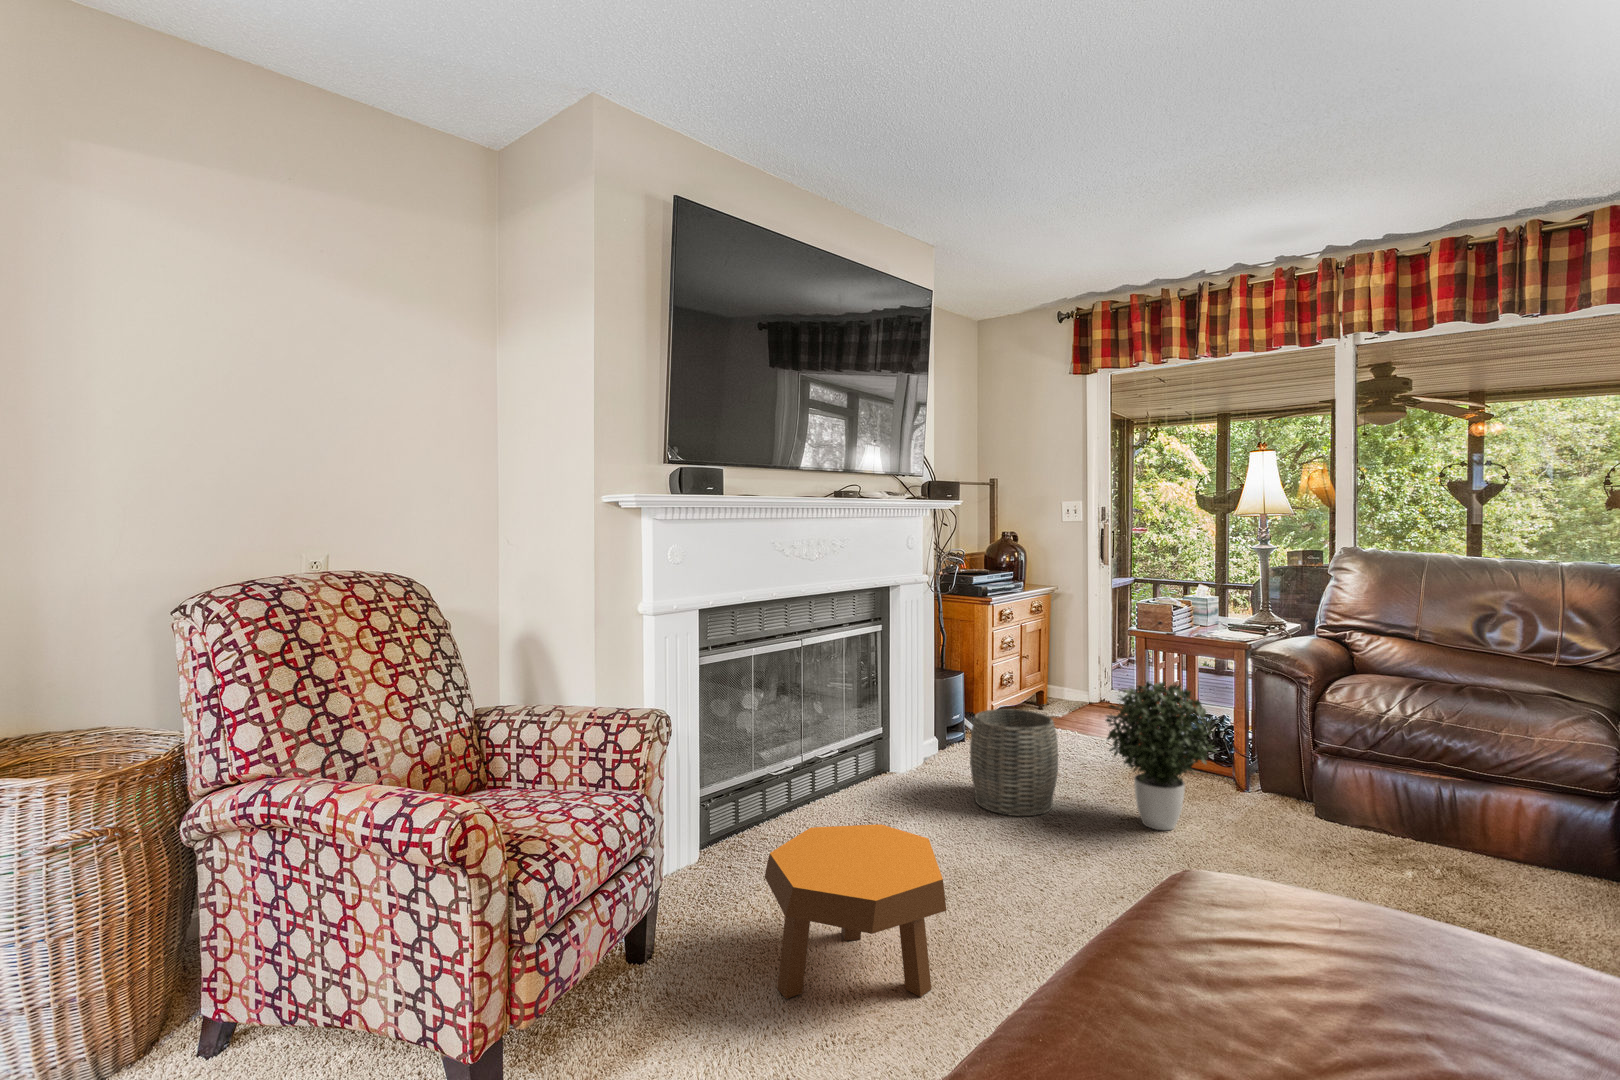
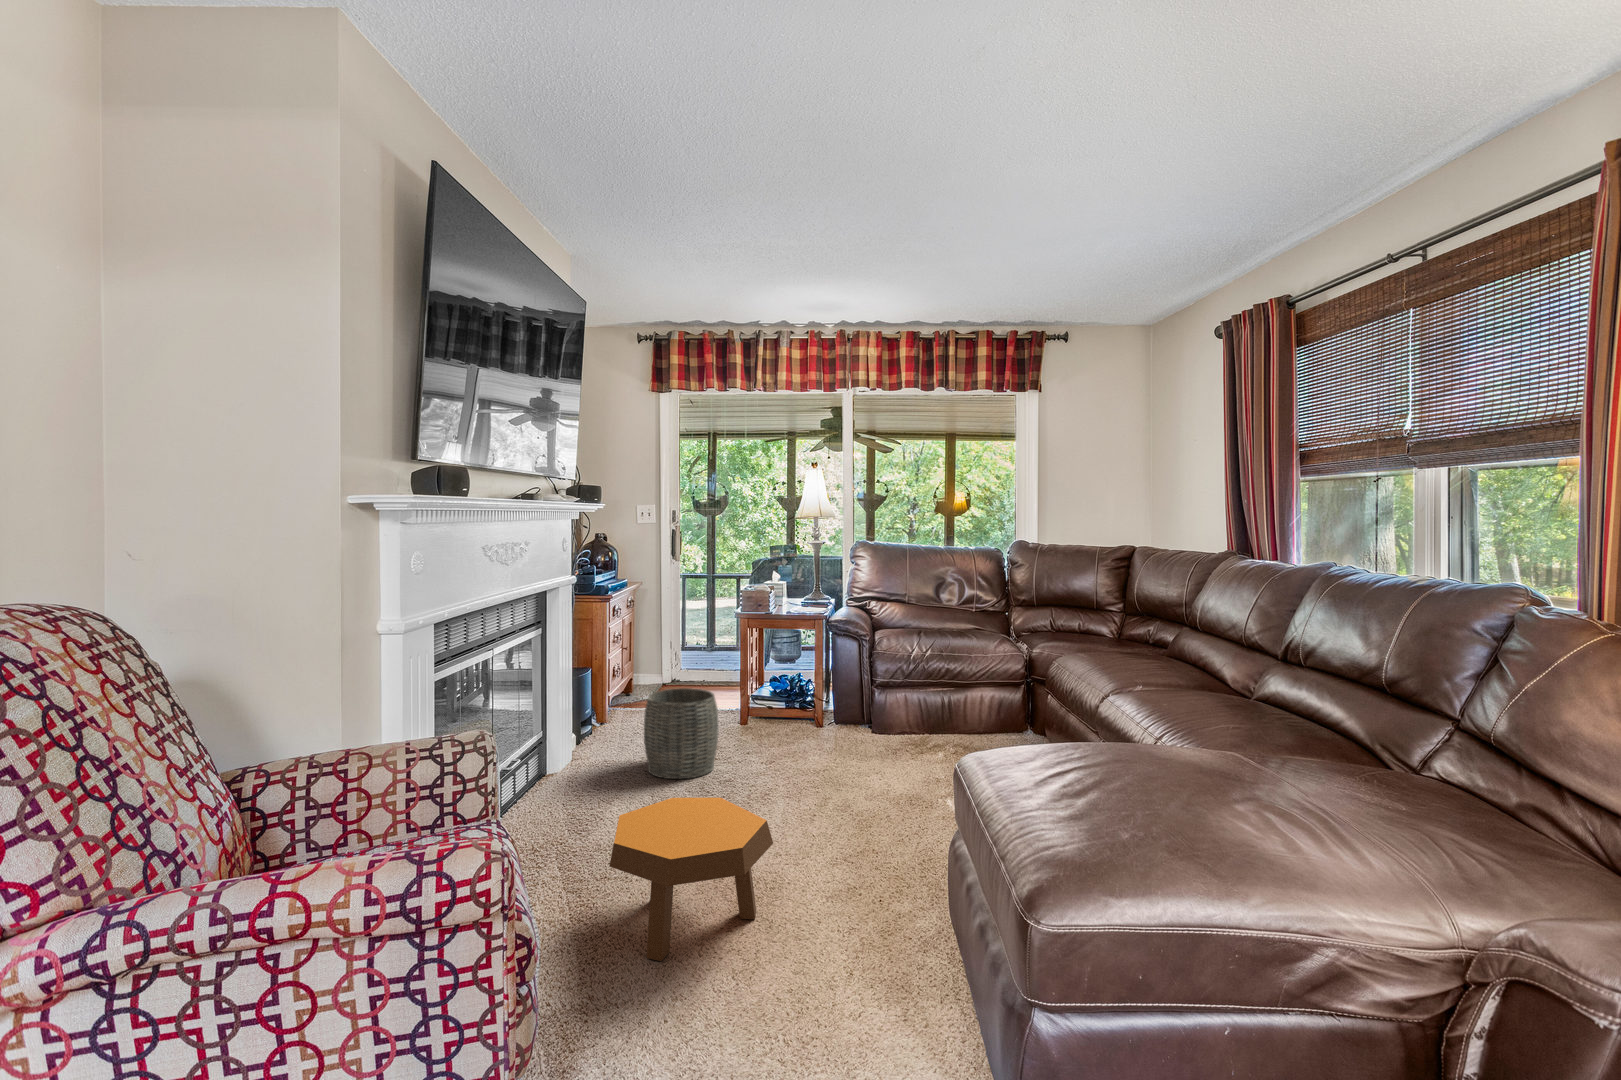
potted plant: present [1105,682,1217,830] -> none [753,648,833,763]

